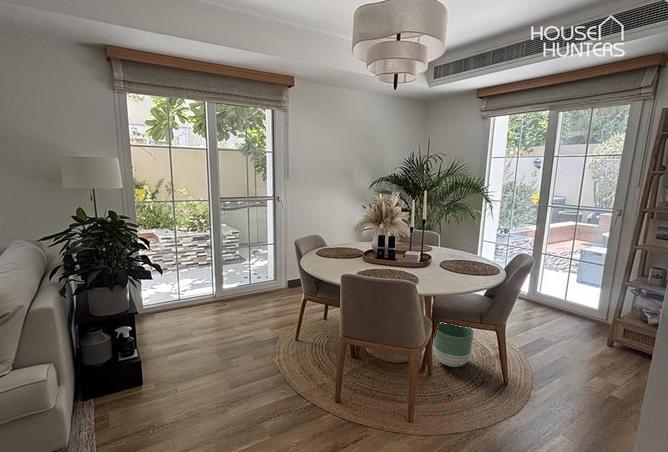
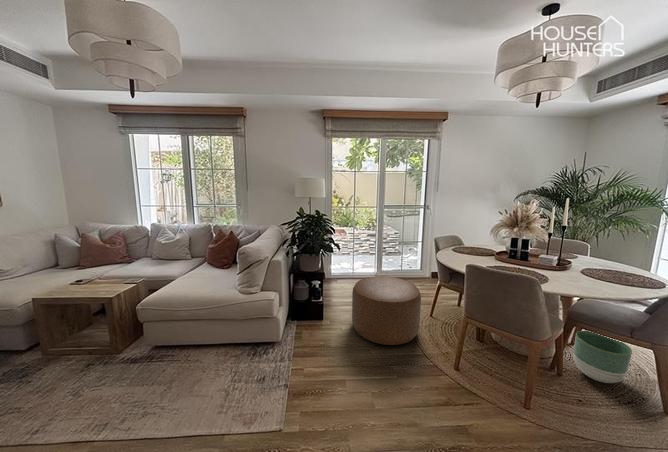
ottoman: none [190,300,287,398] -> present [352,276,421,345]

